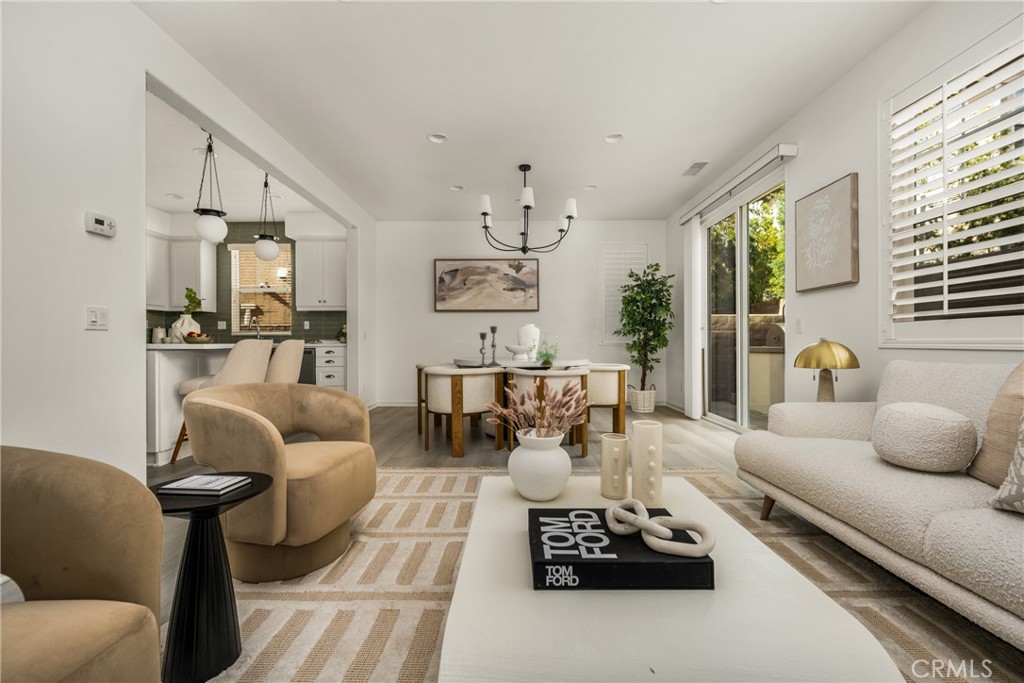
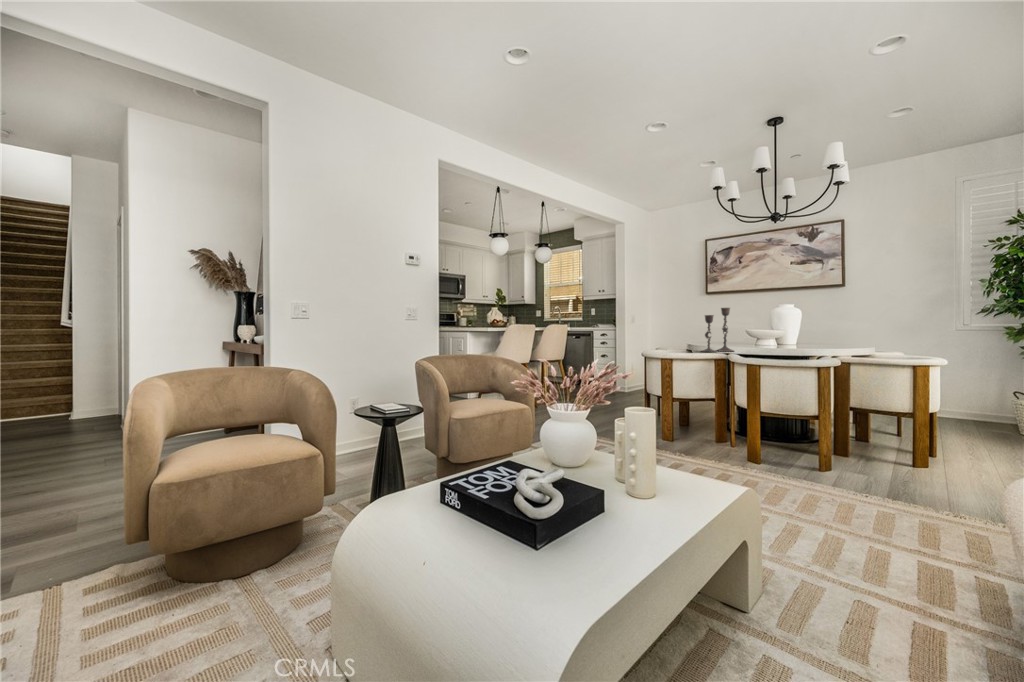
potted plant: present [531,336,558,366] -> none [762,314,805,355]

